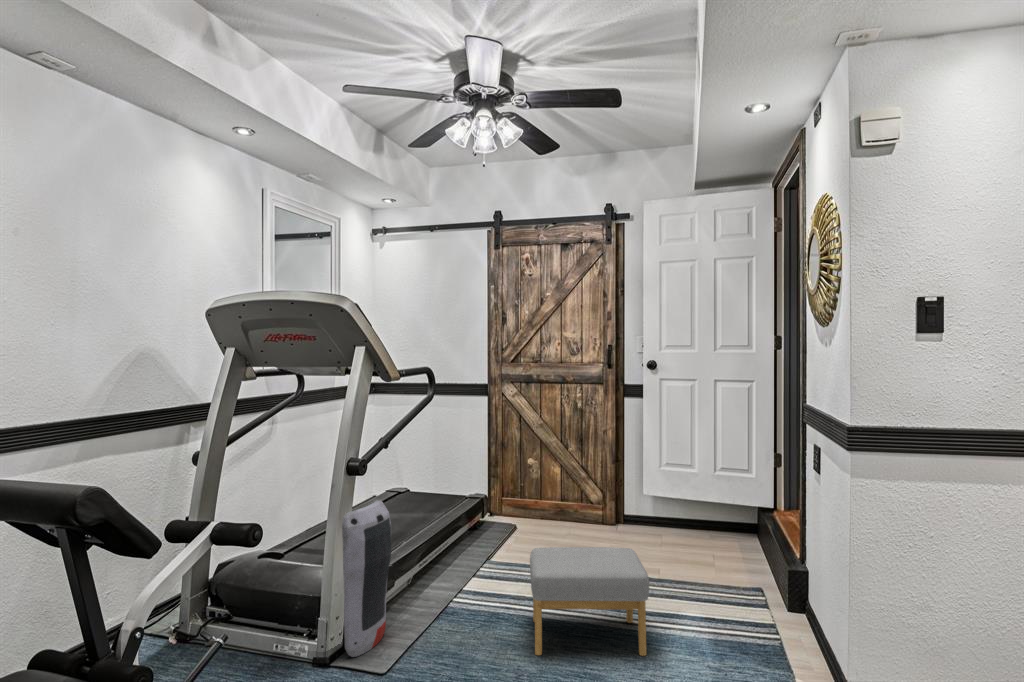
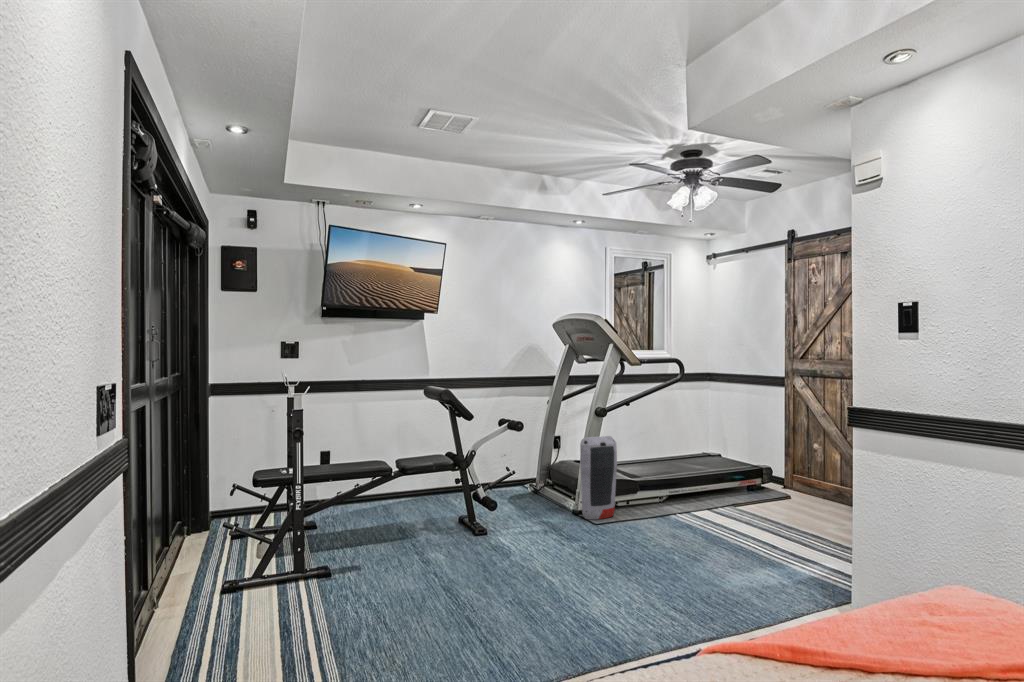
footstool: present [530,547,649,656] -> none [676,484,774,565]

